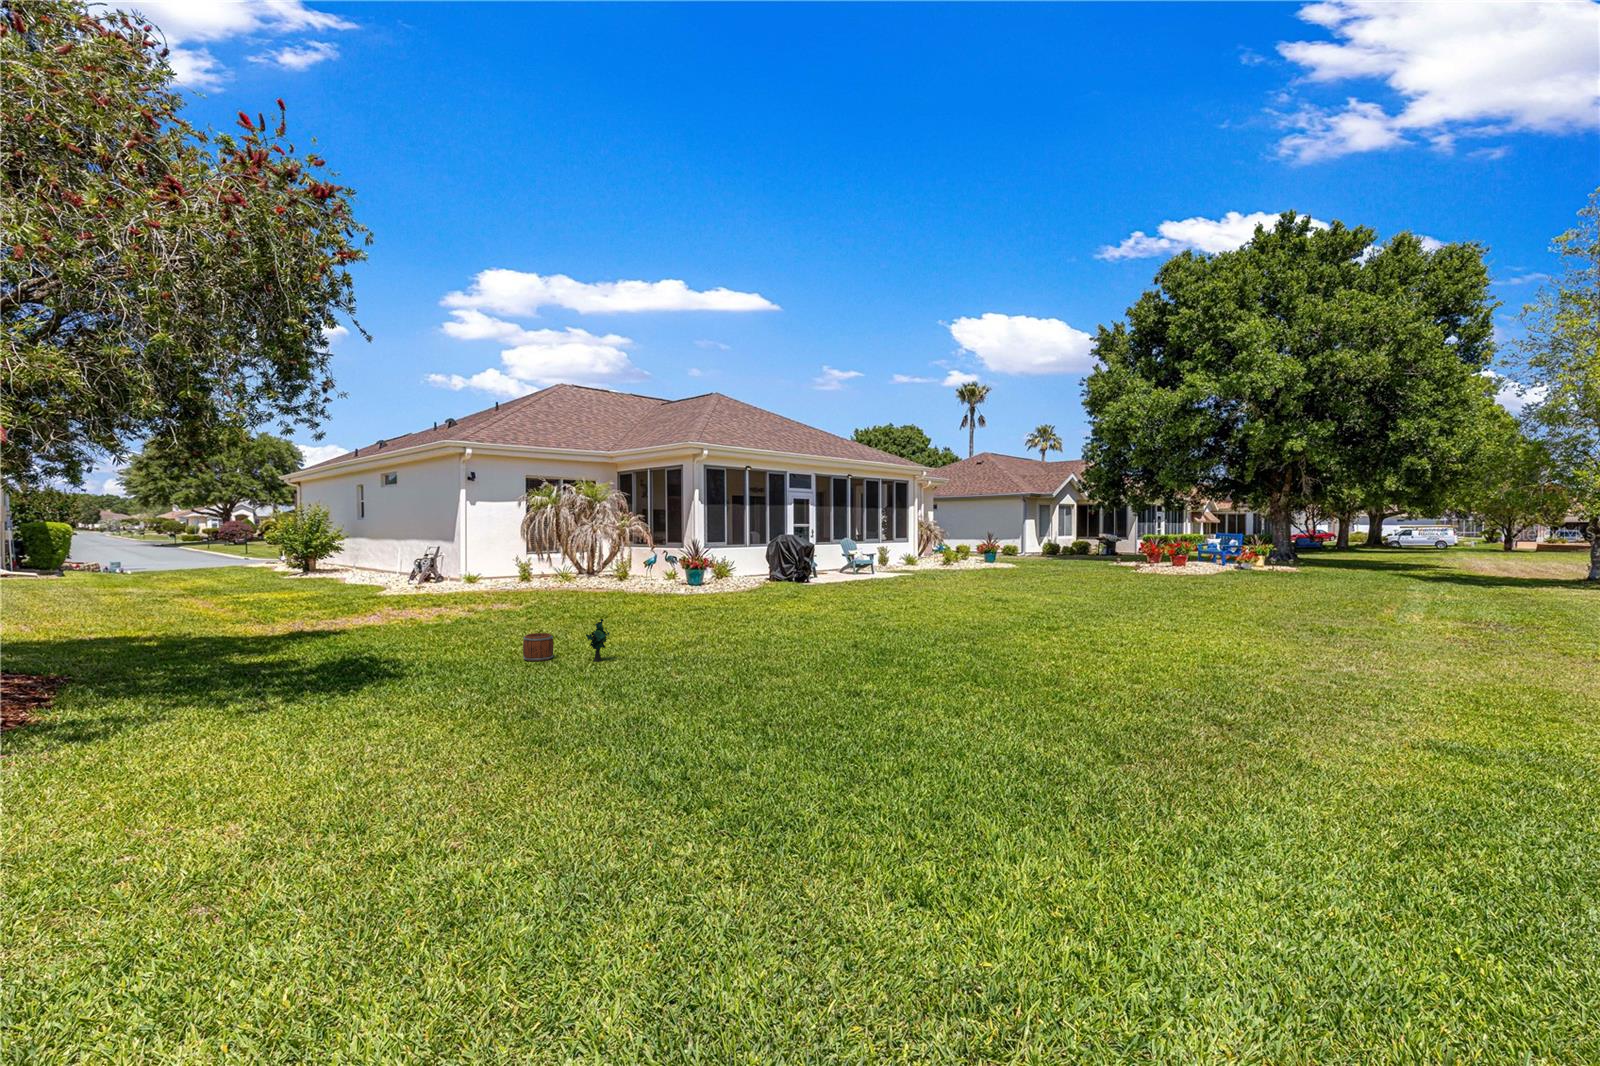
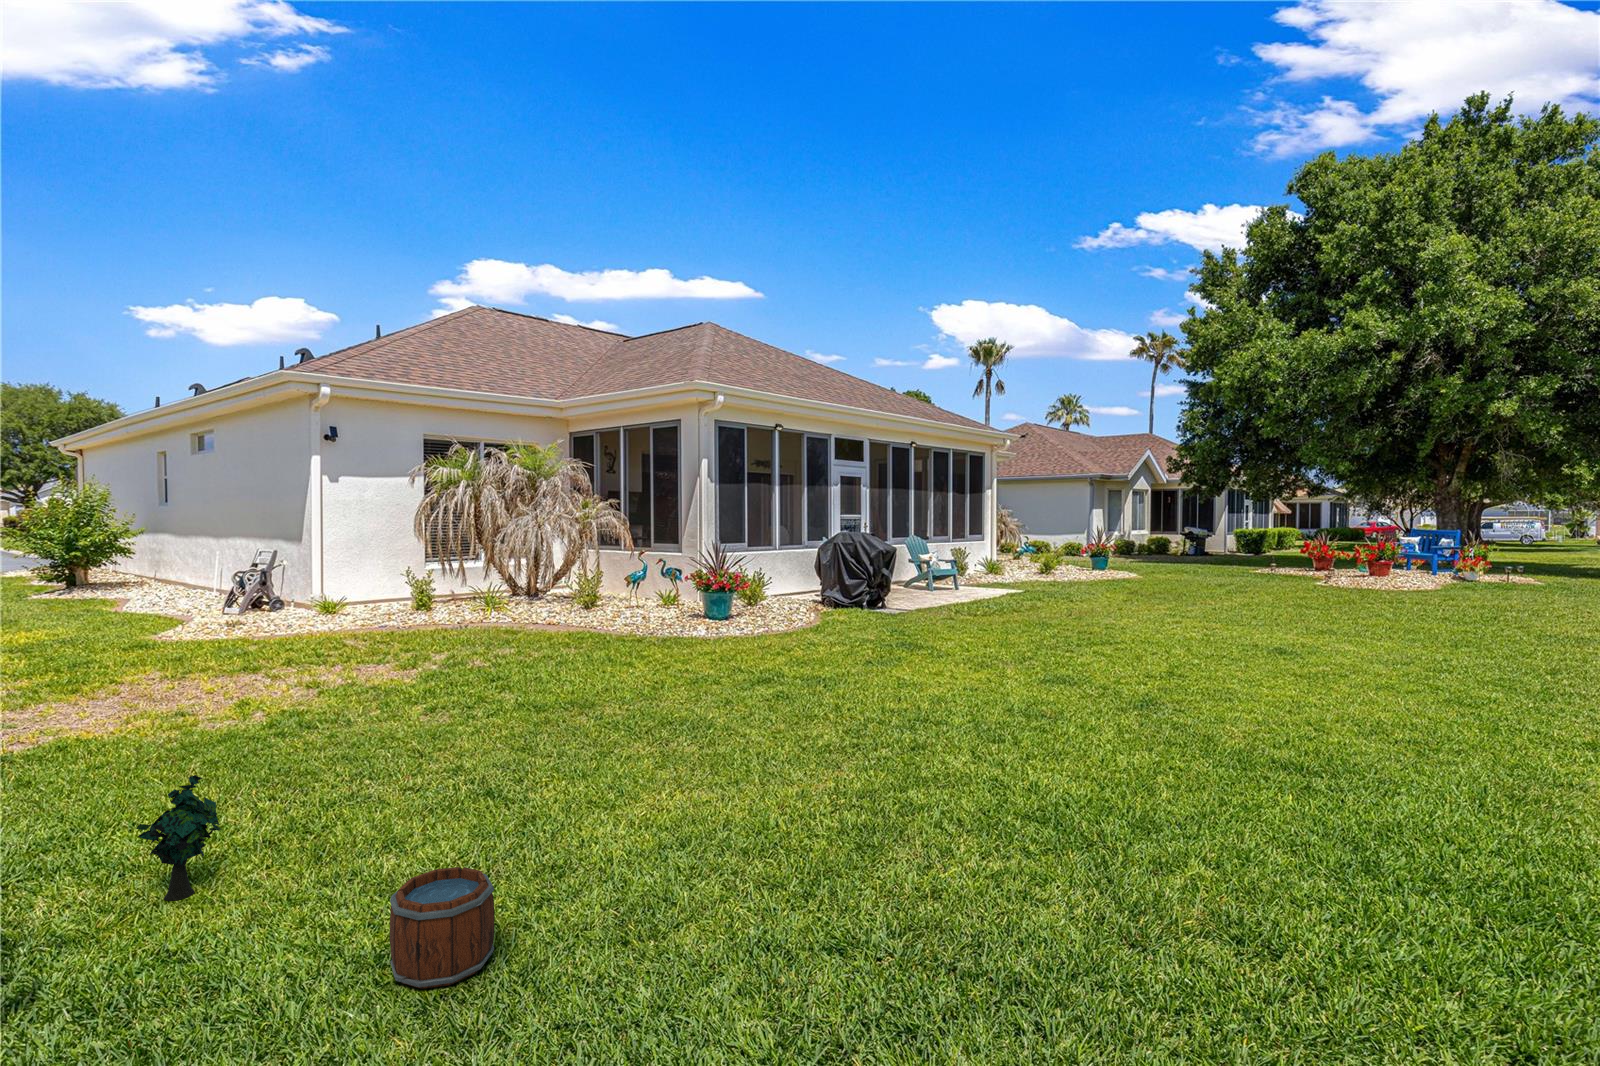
decorative plant: present [586,619,610,662] -> present [136,775,221,901]

